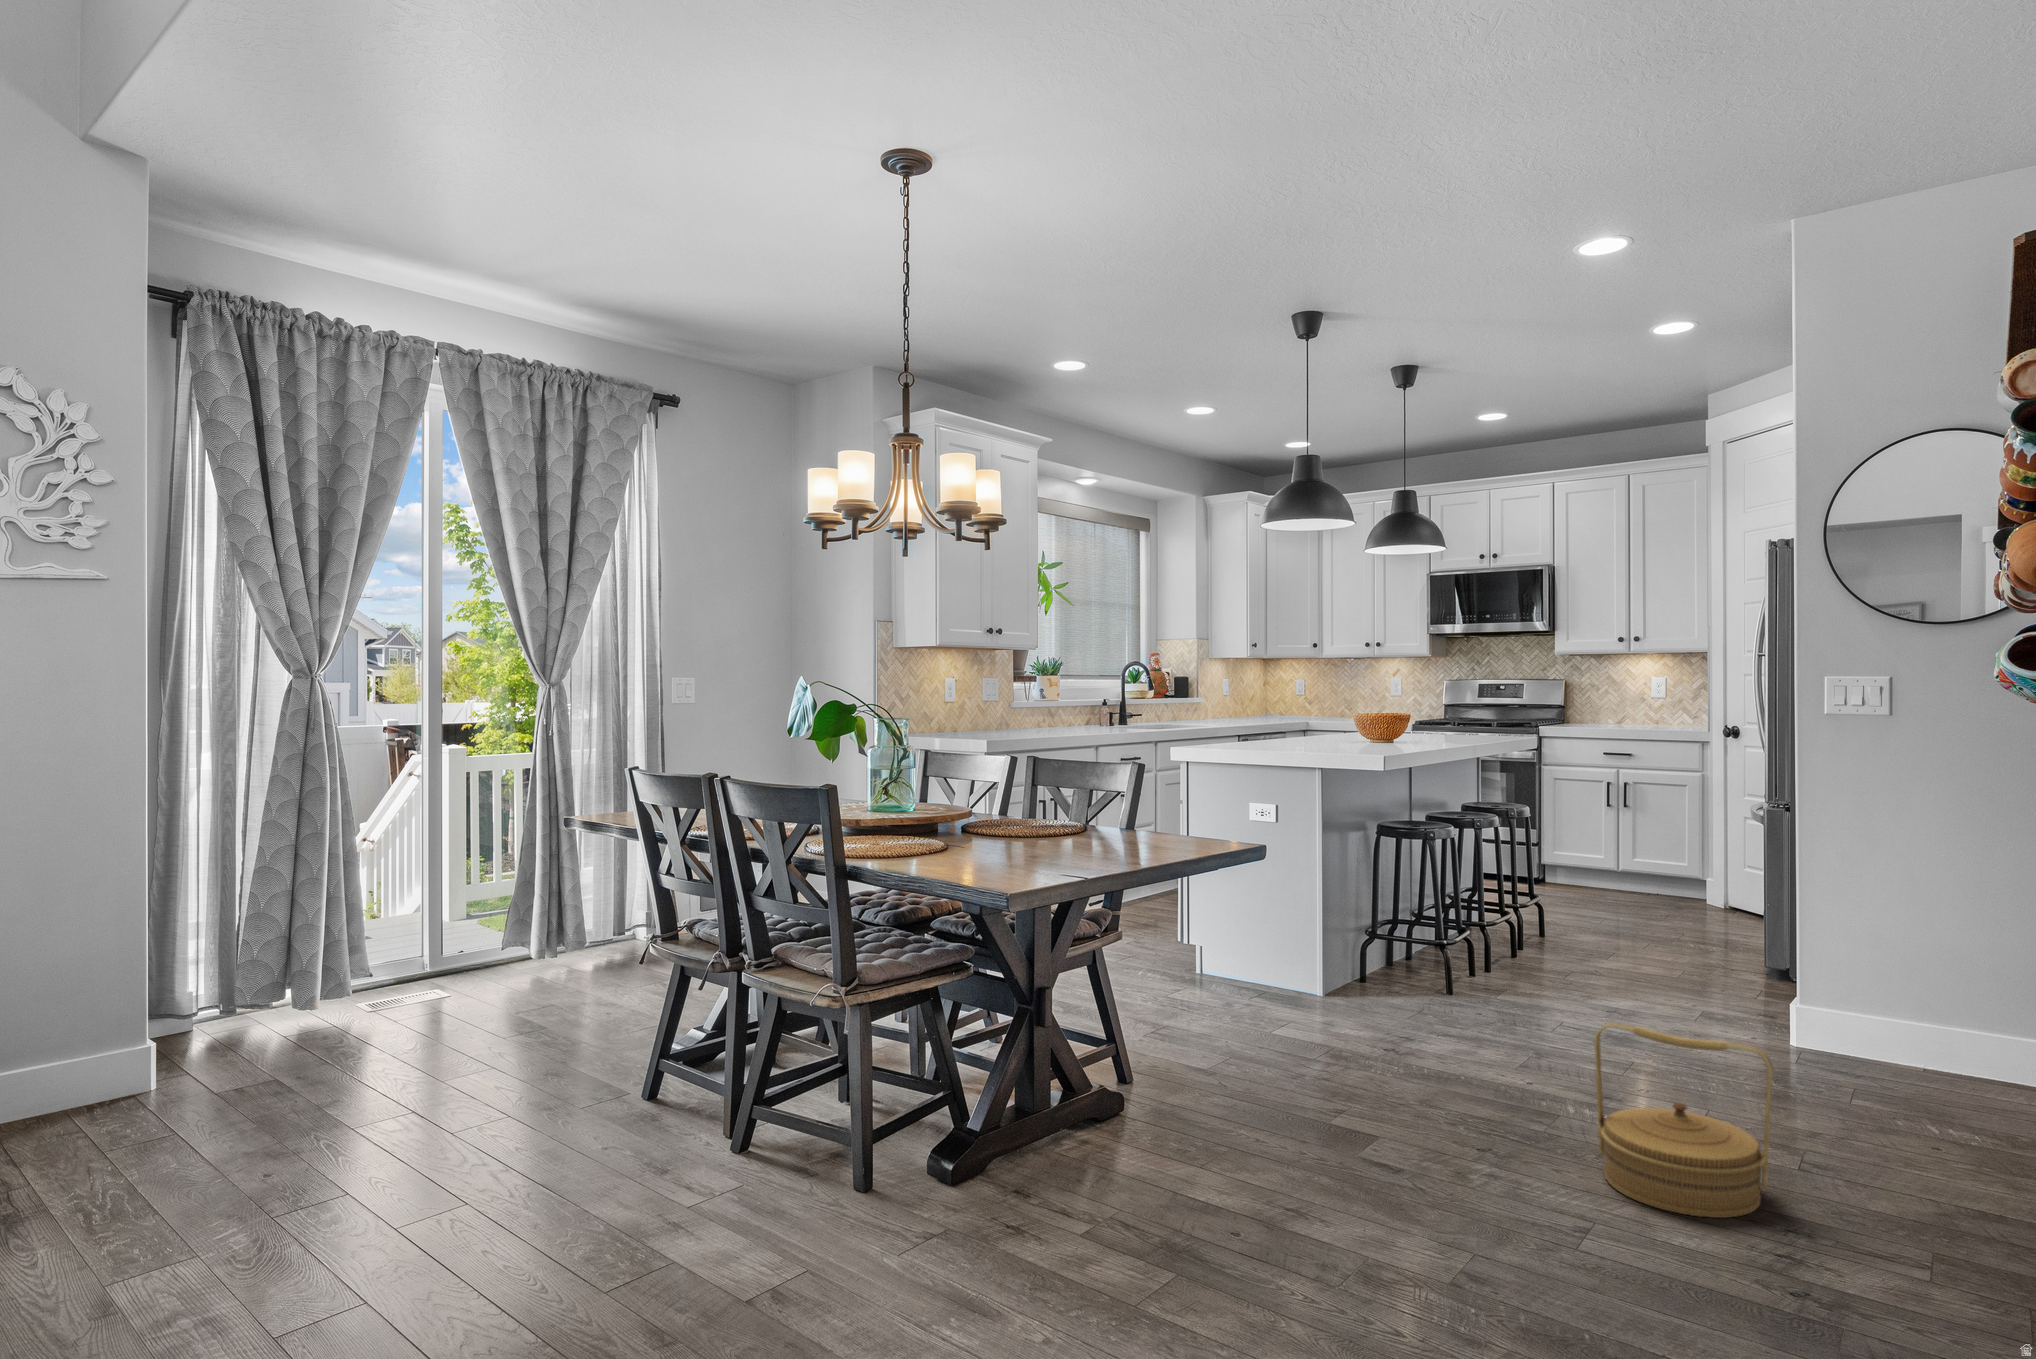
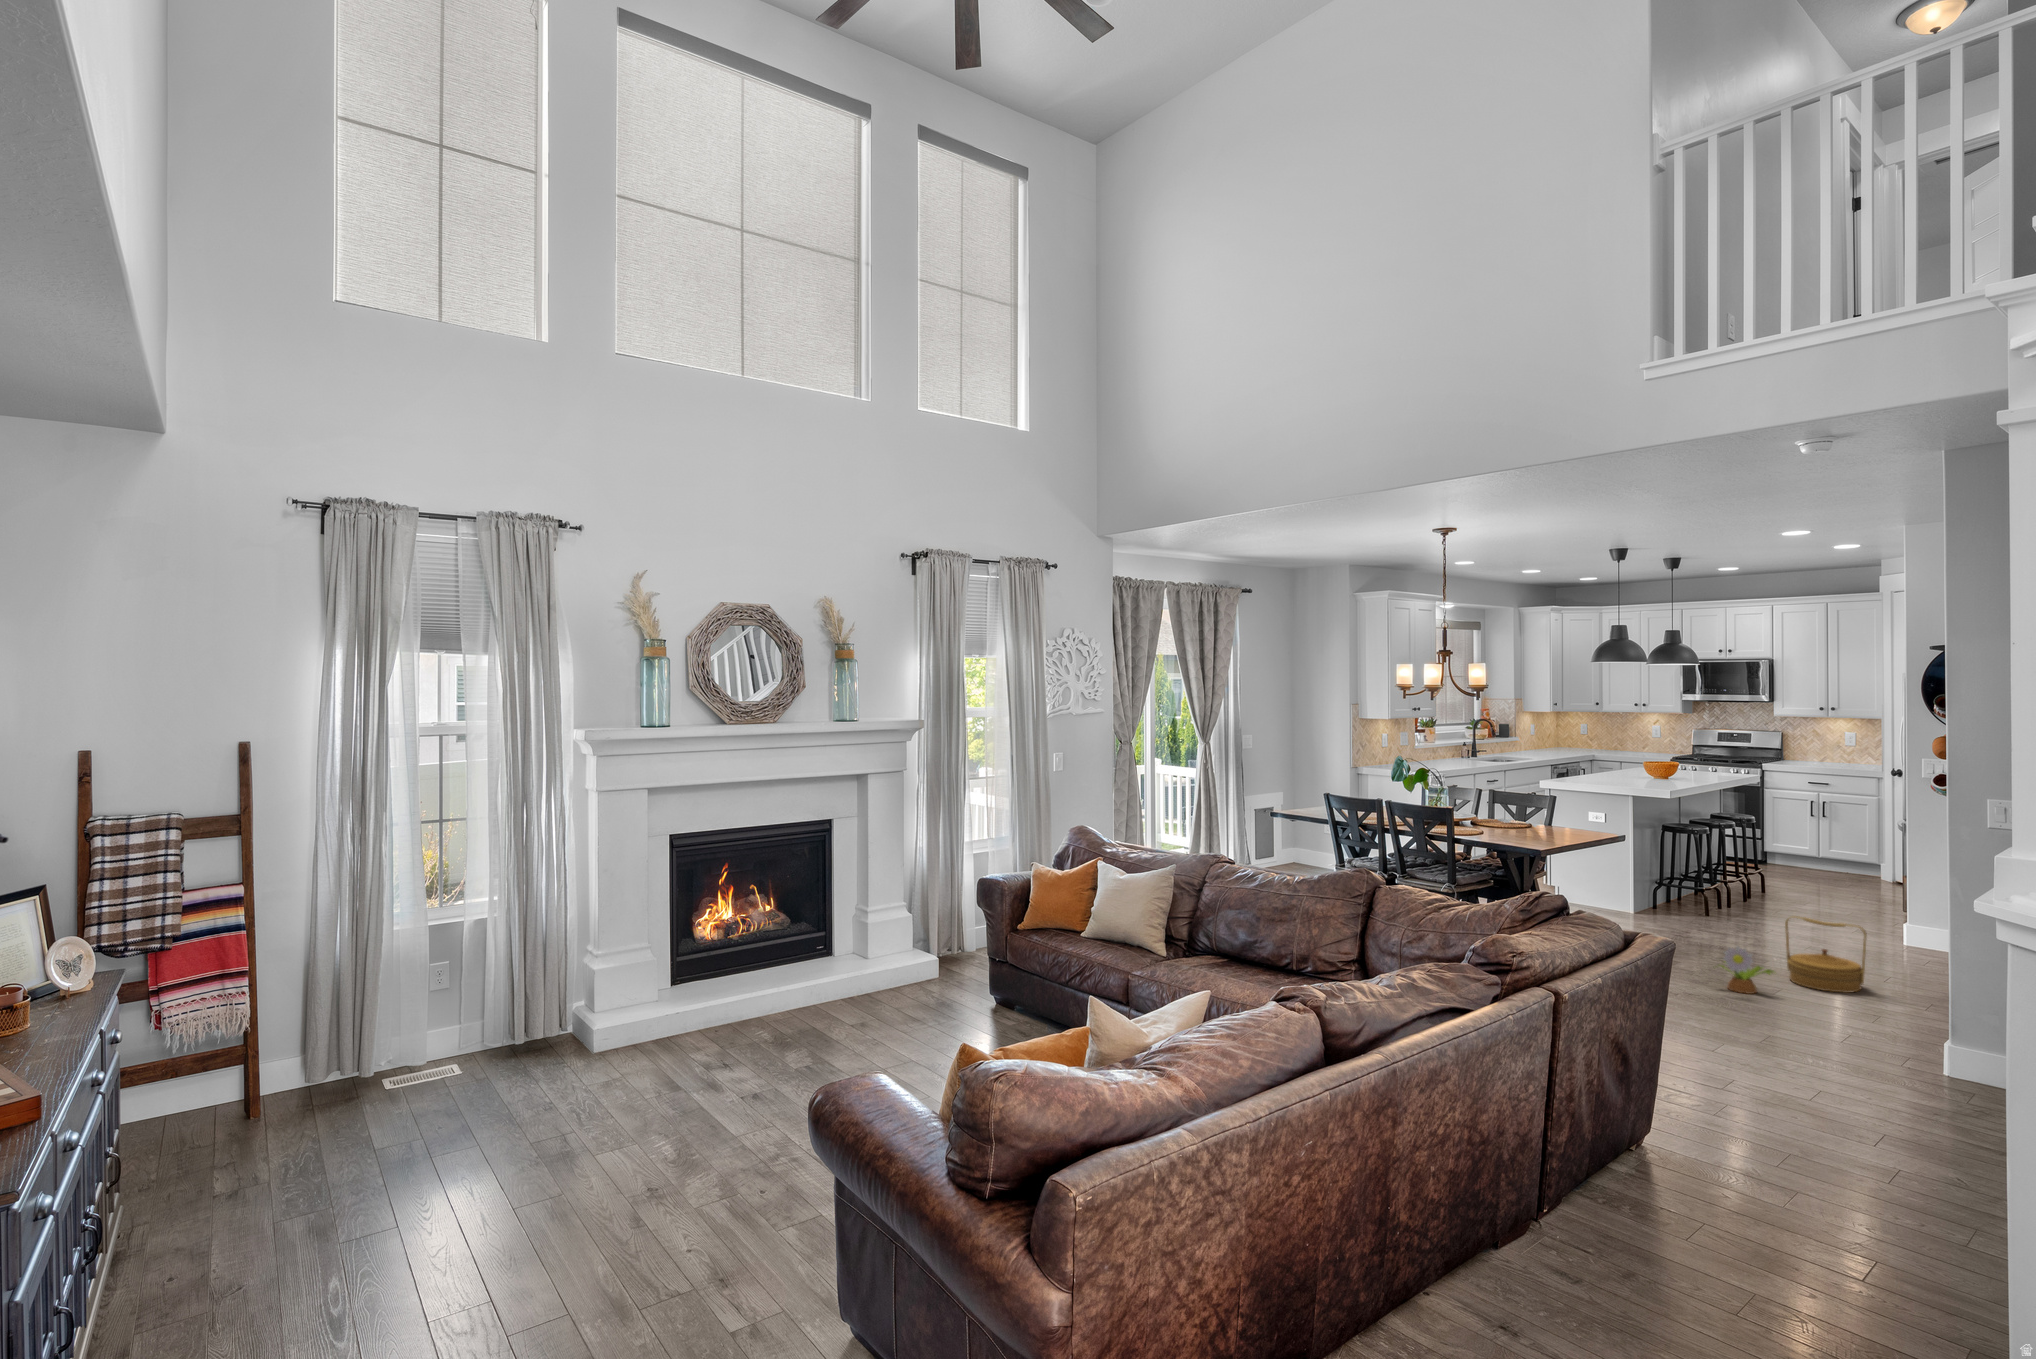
decorative plant: none [1436,1121,1581,1245] -> present [1722,946,1774,994]

